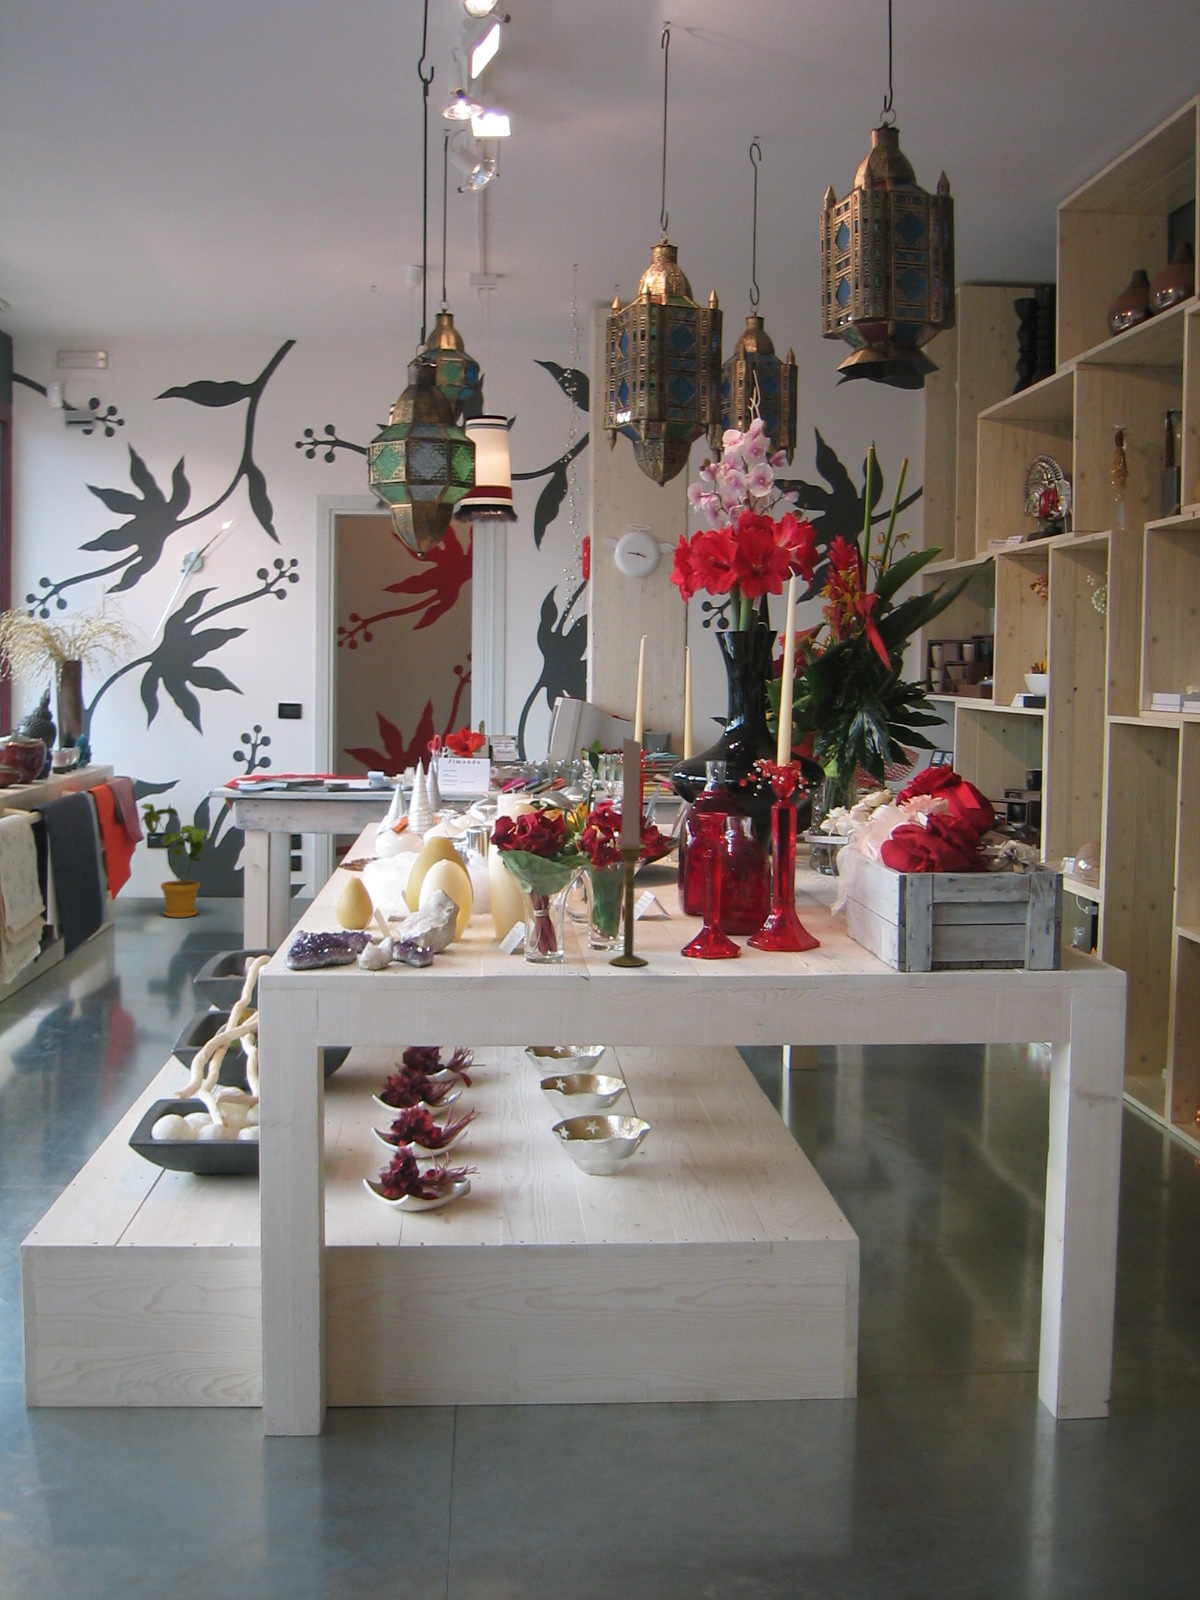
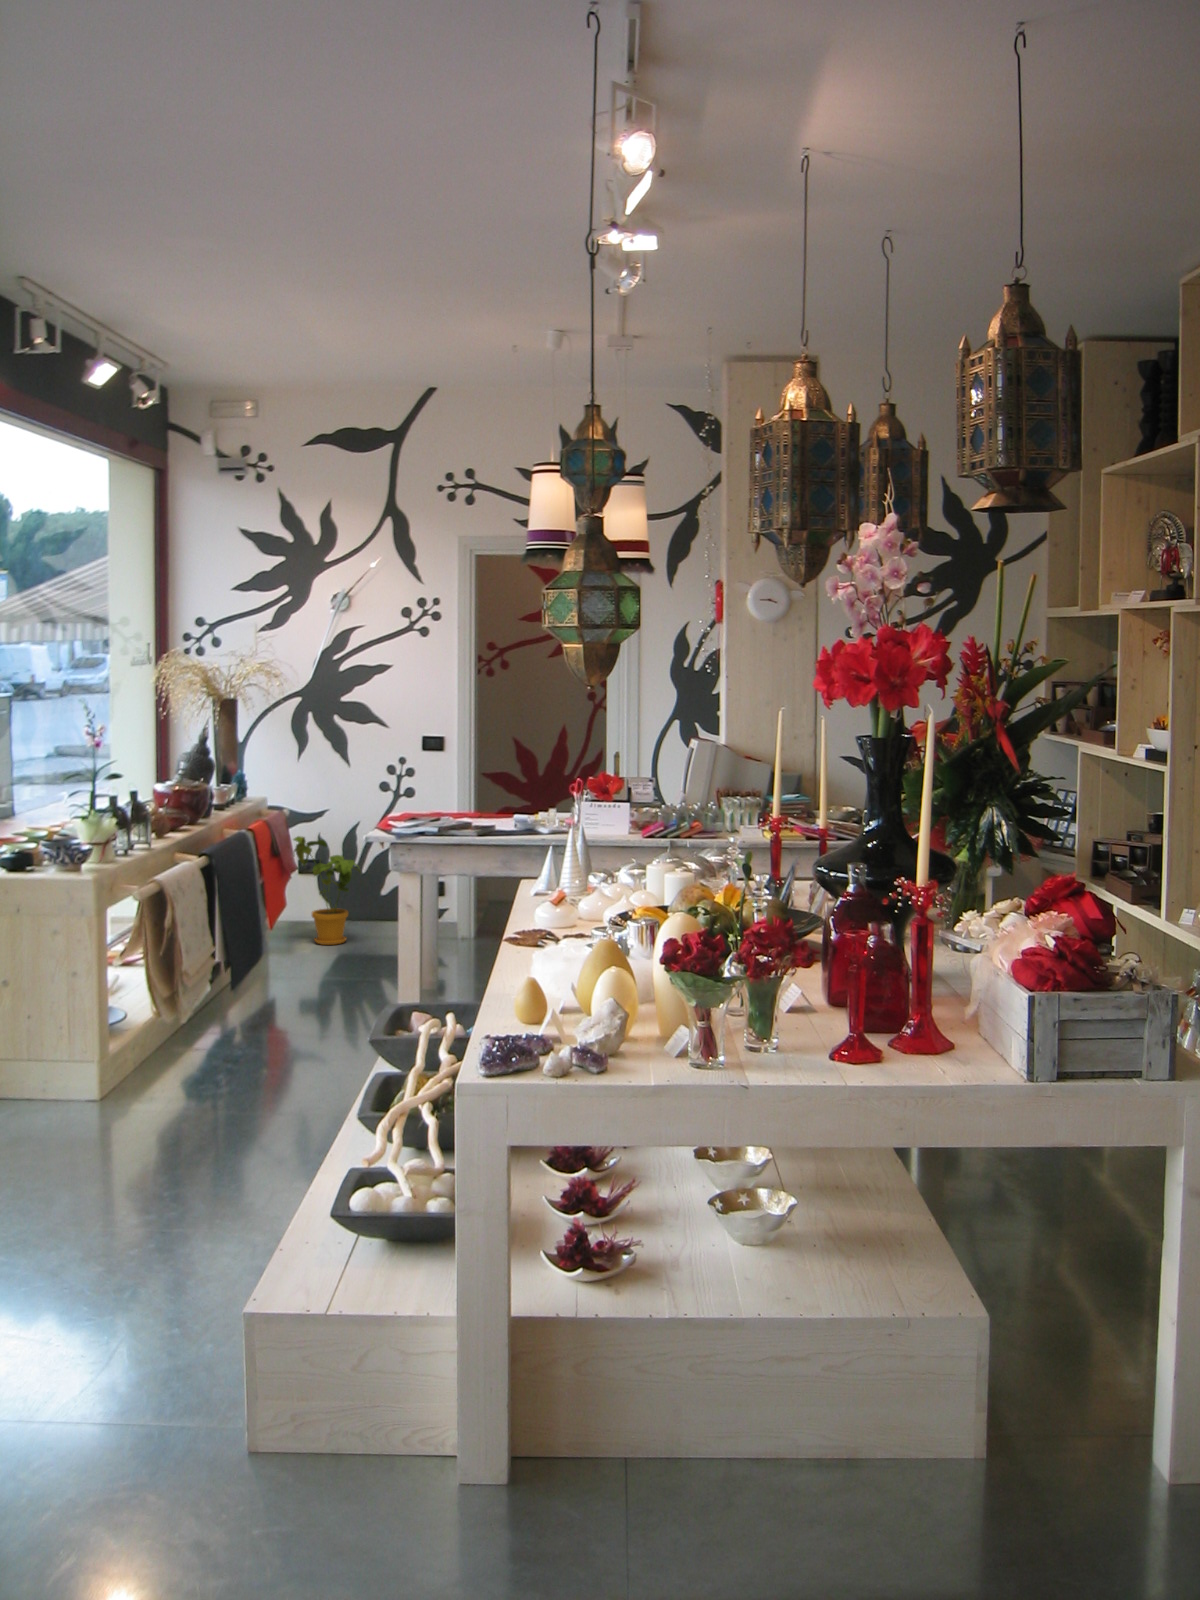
candlestick: present [610,738,647,966] -> none [763,869,798,1074]

